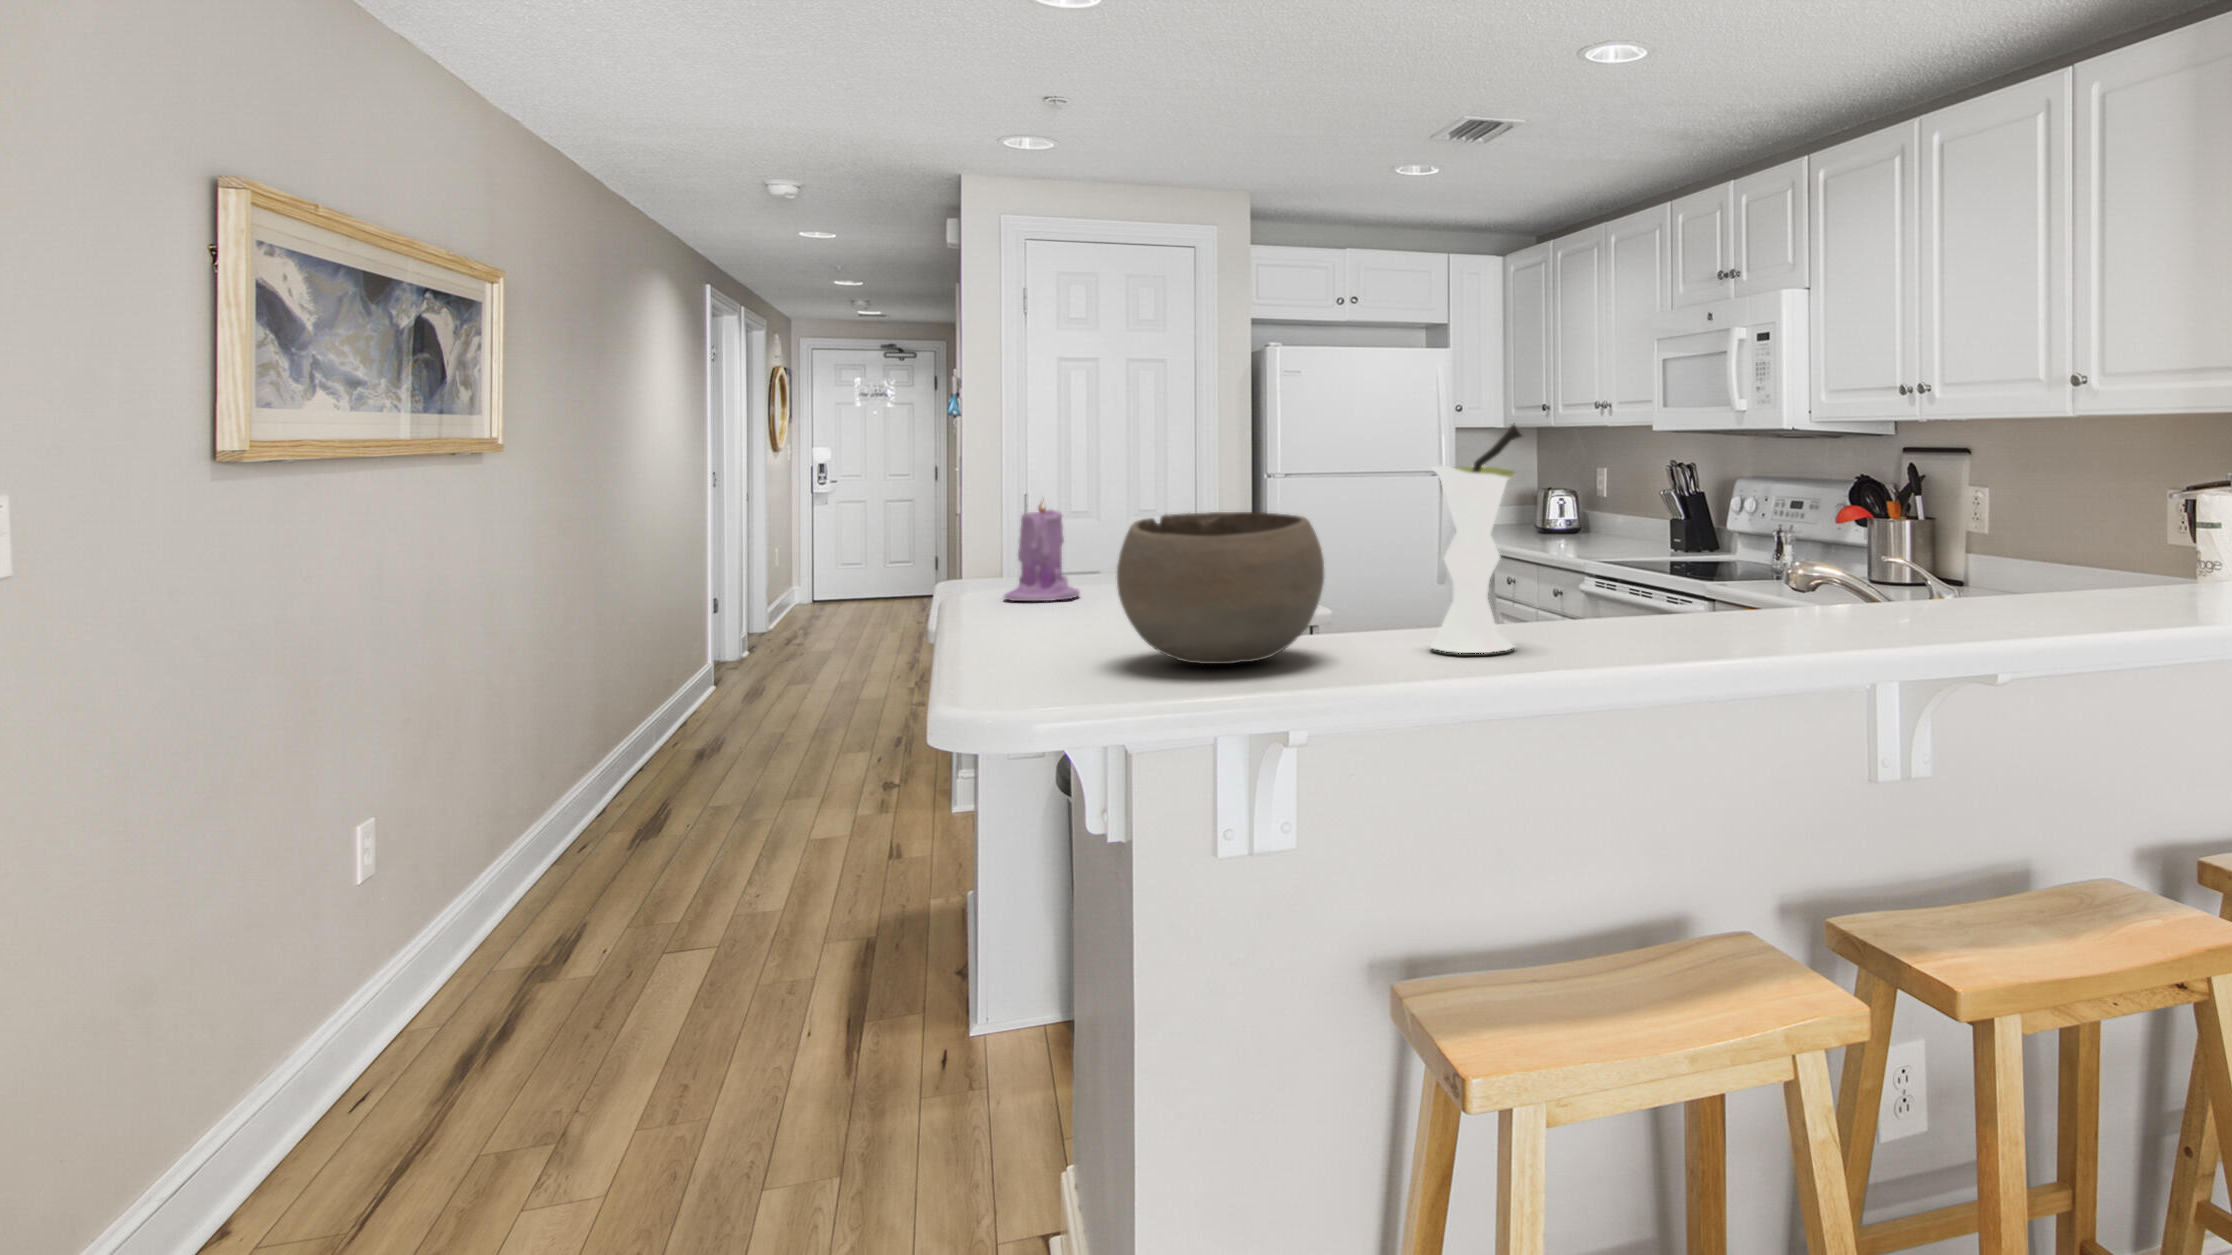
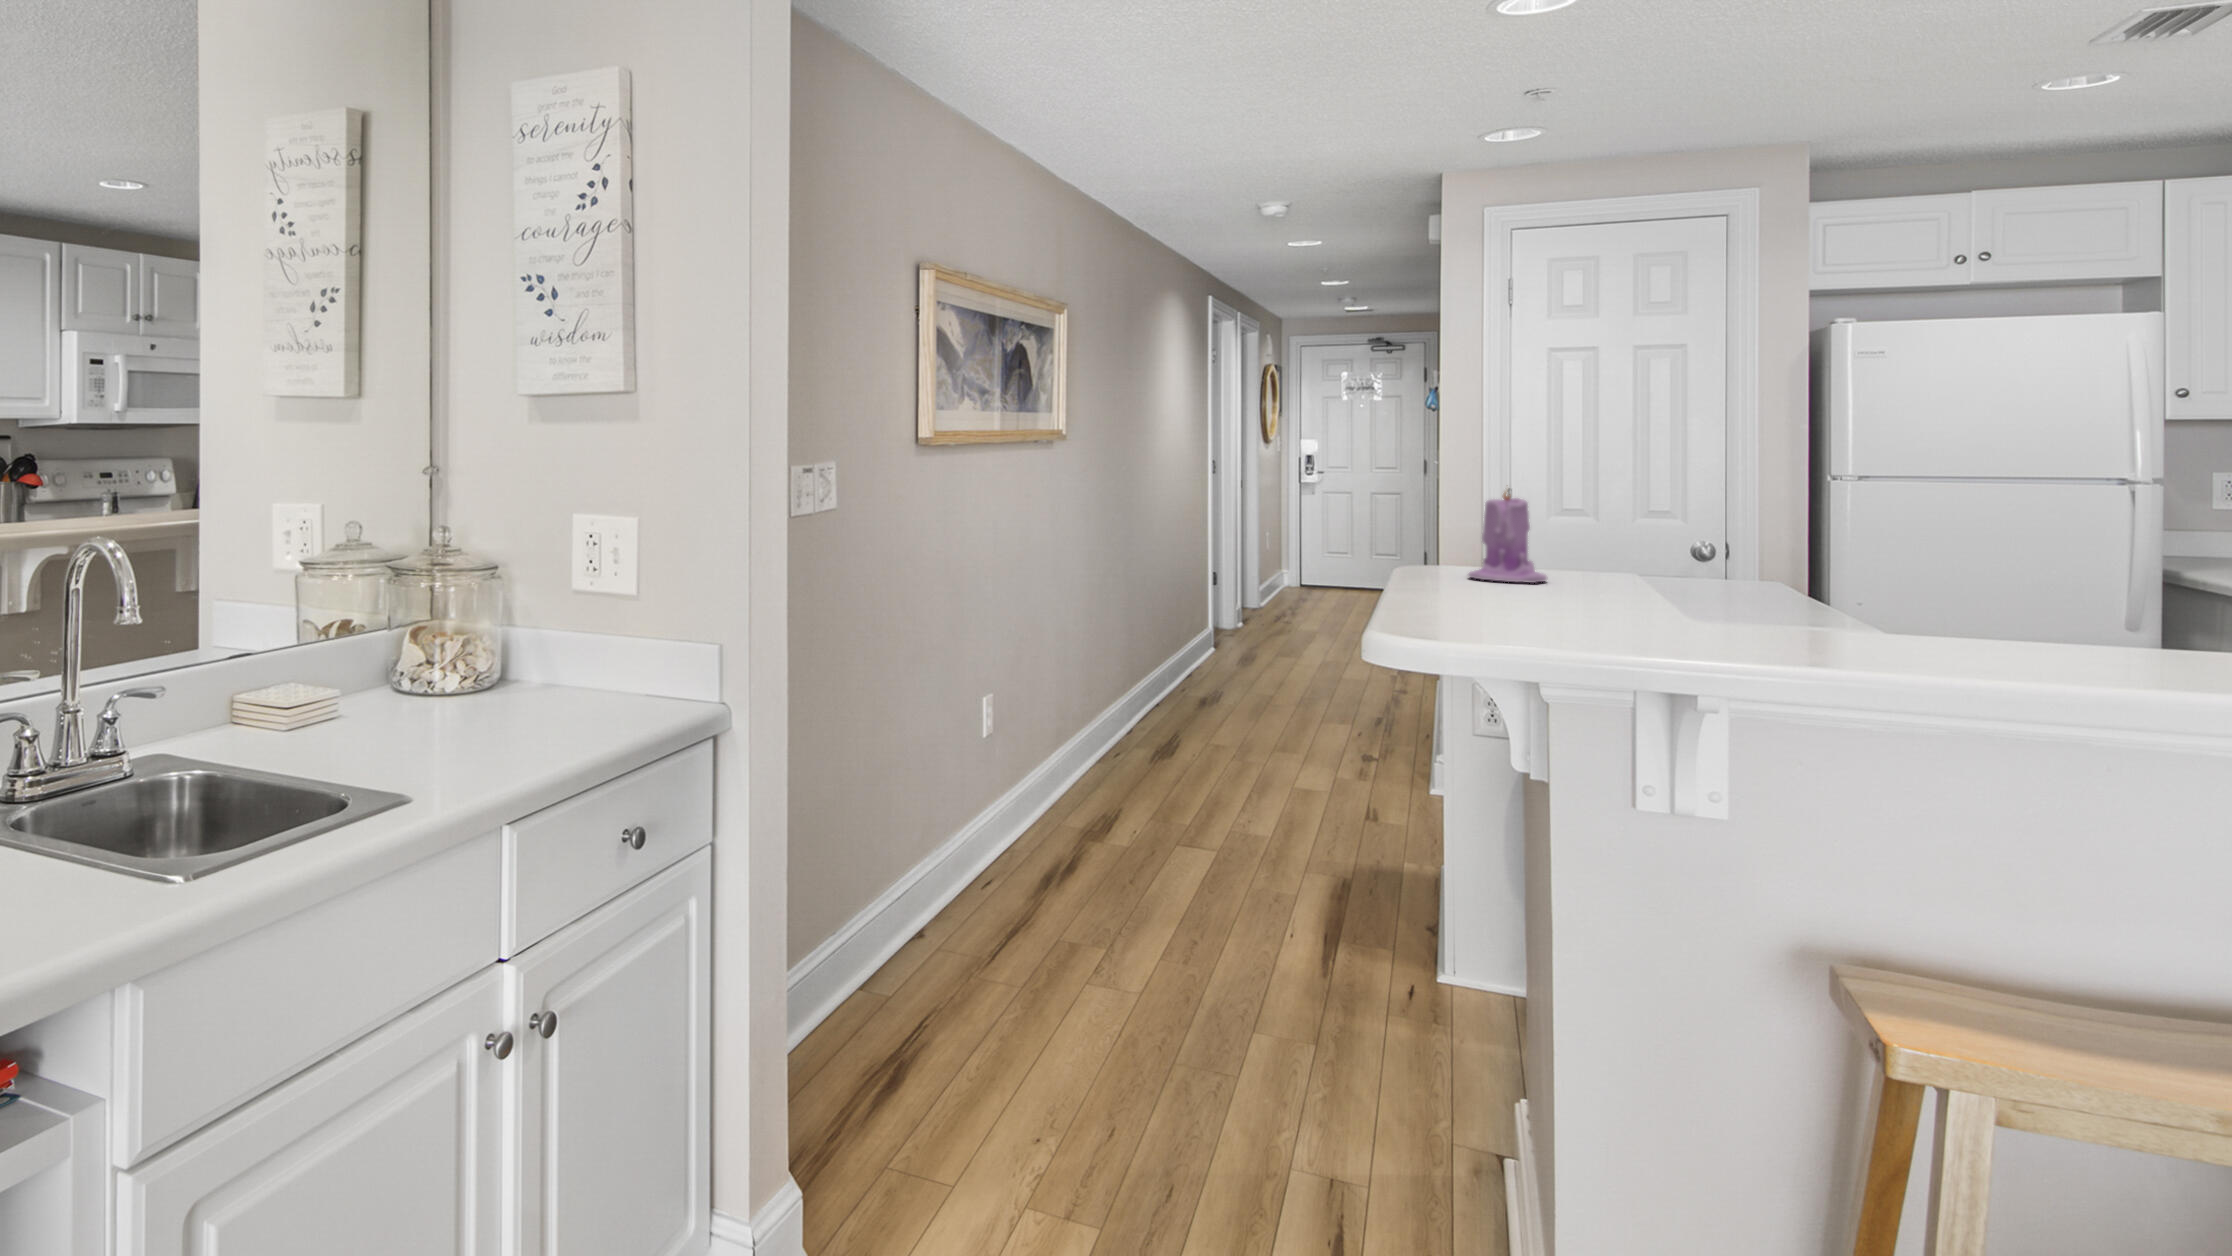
vase: present [1430,423,1522,653] -> none [1968,416,2120,680]
bowl: present [1117,512,1324,664] -> none [1567,503,1812,650]

